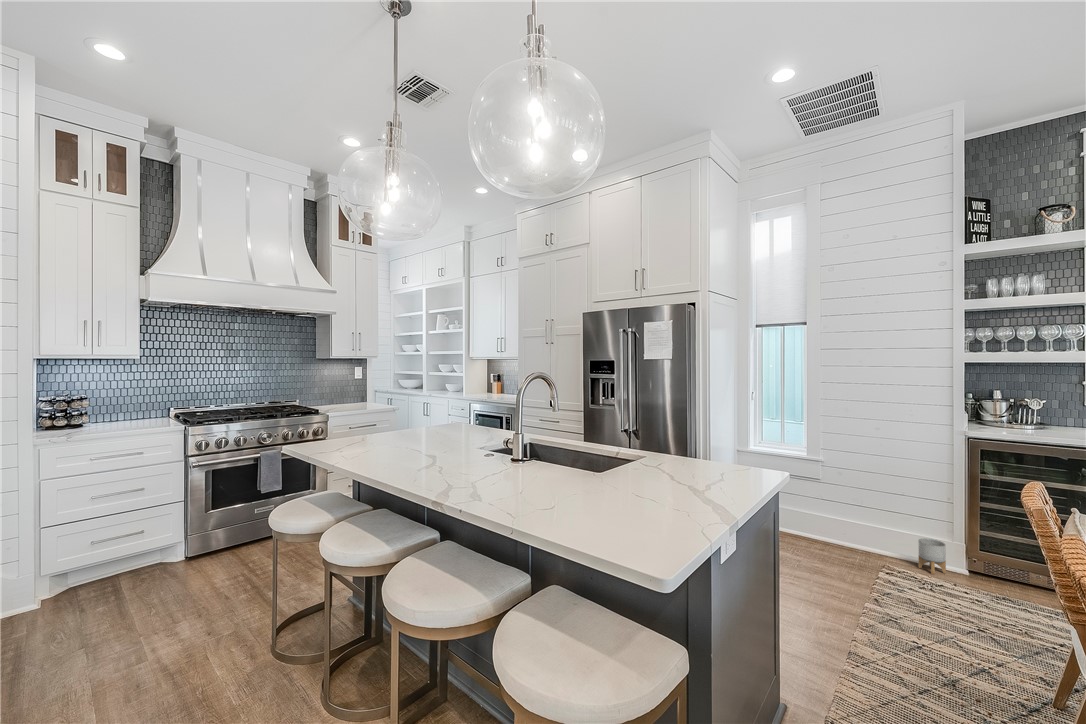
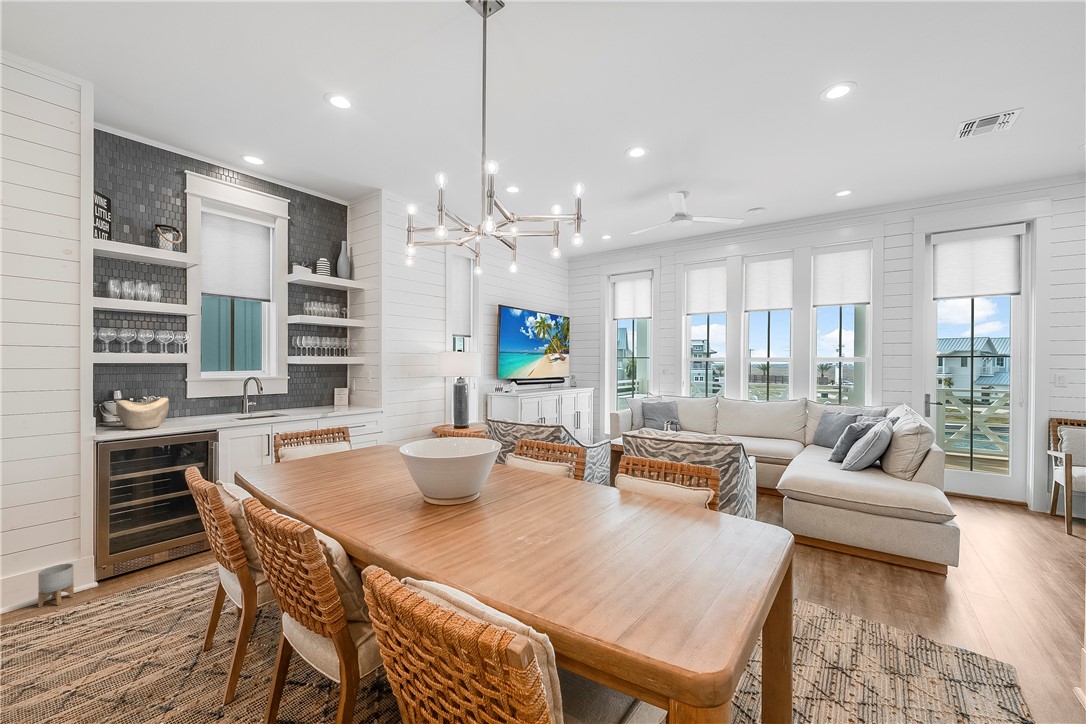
decorative bowl: none [989,401,1050,433] -> present [117,398,169,429]

